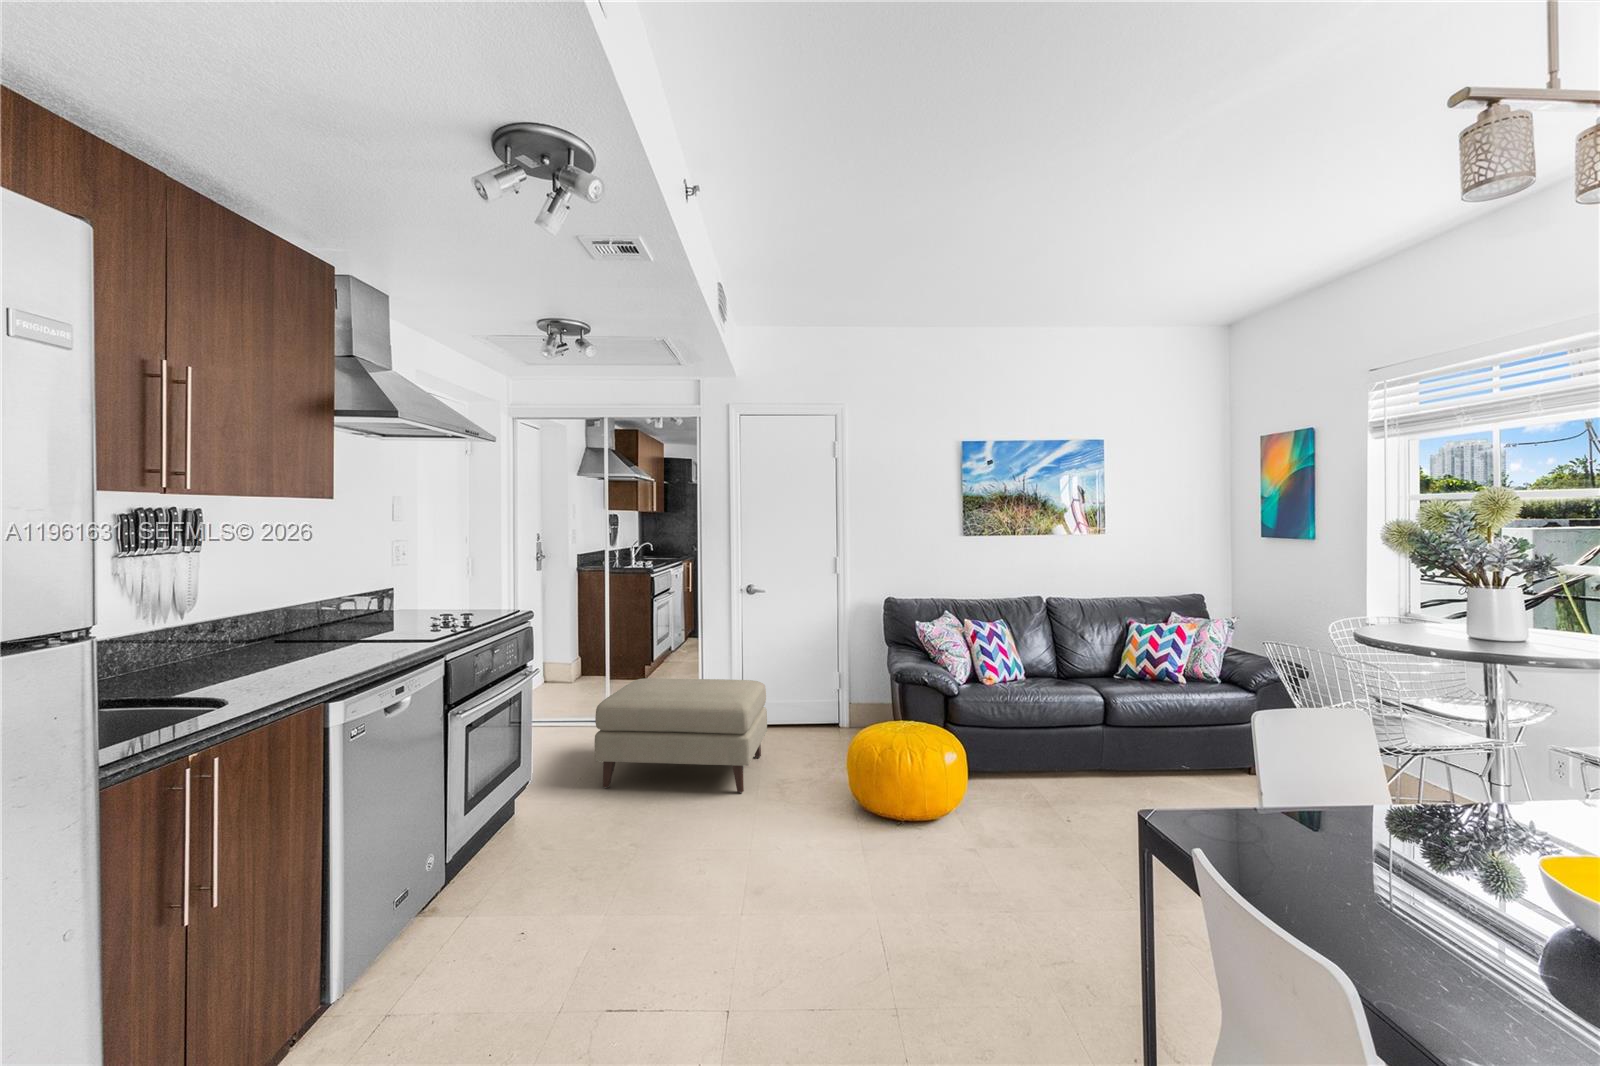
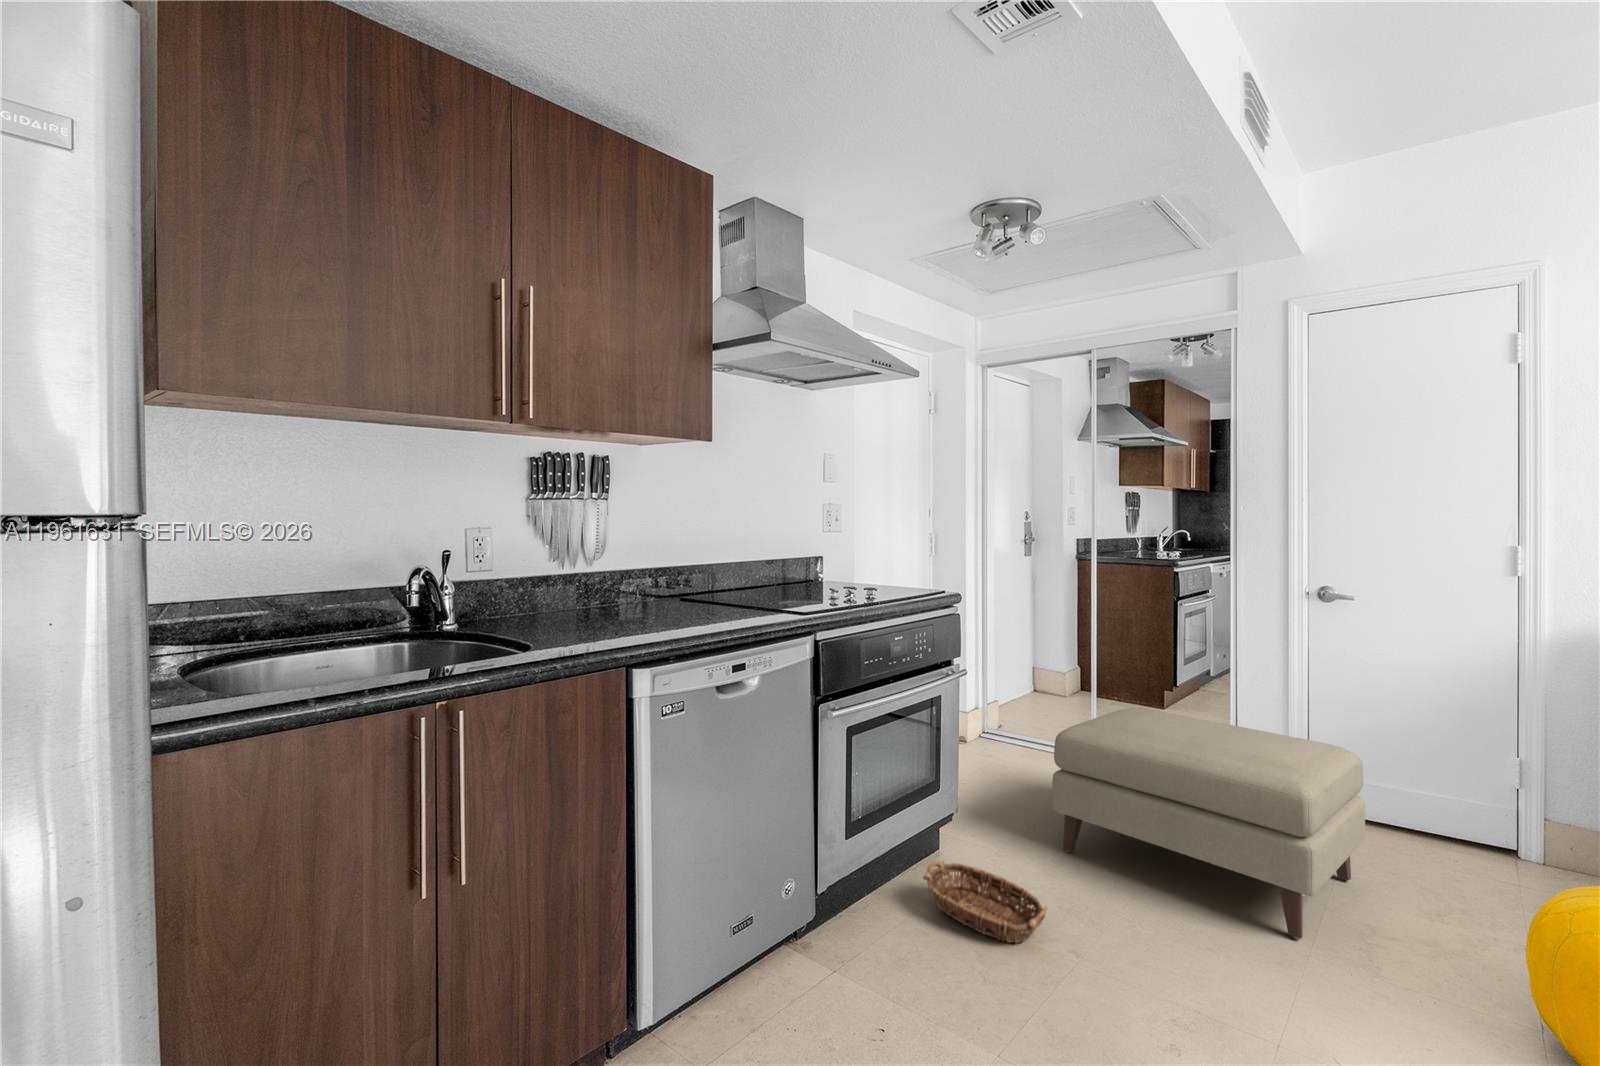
basket: none [510,800,626,852] -> present [923,861,1047,943]

